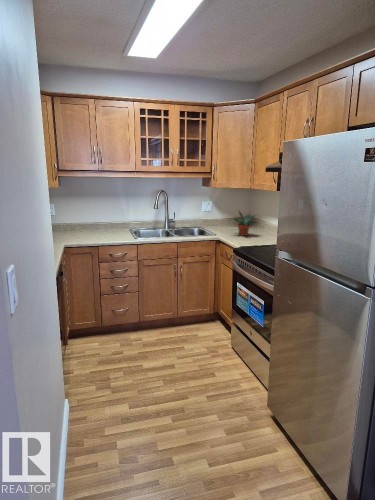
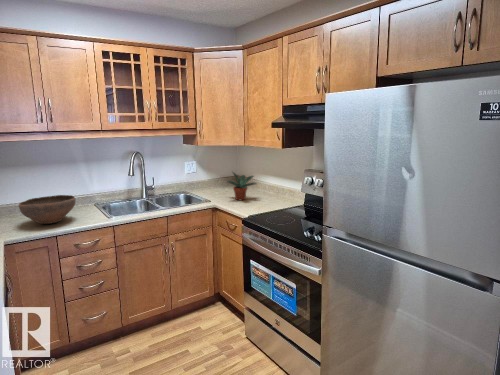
bowl: none [77,219,114,238] -> present [19,195,76,224]

